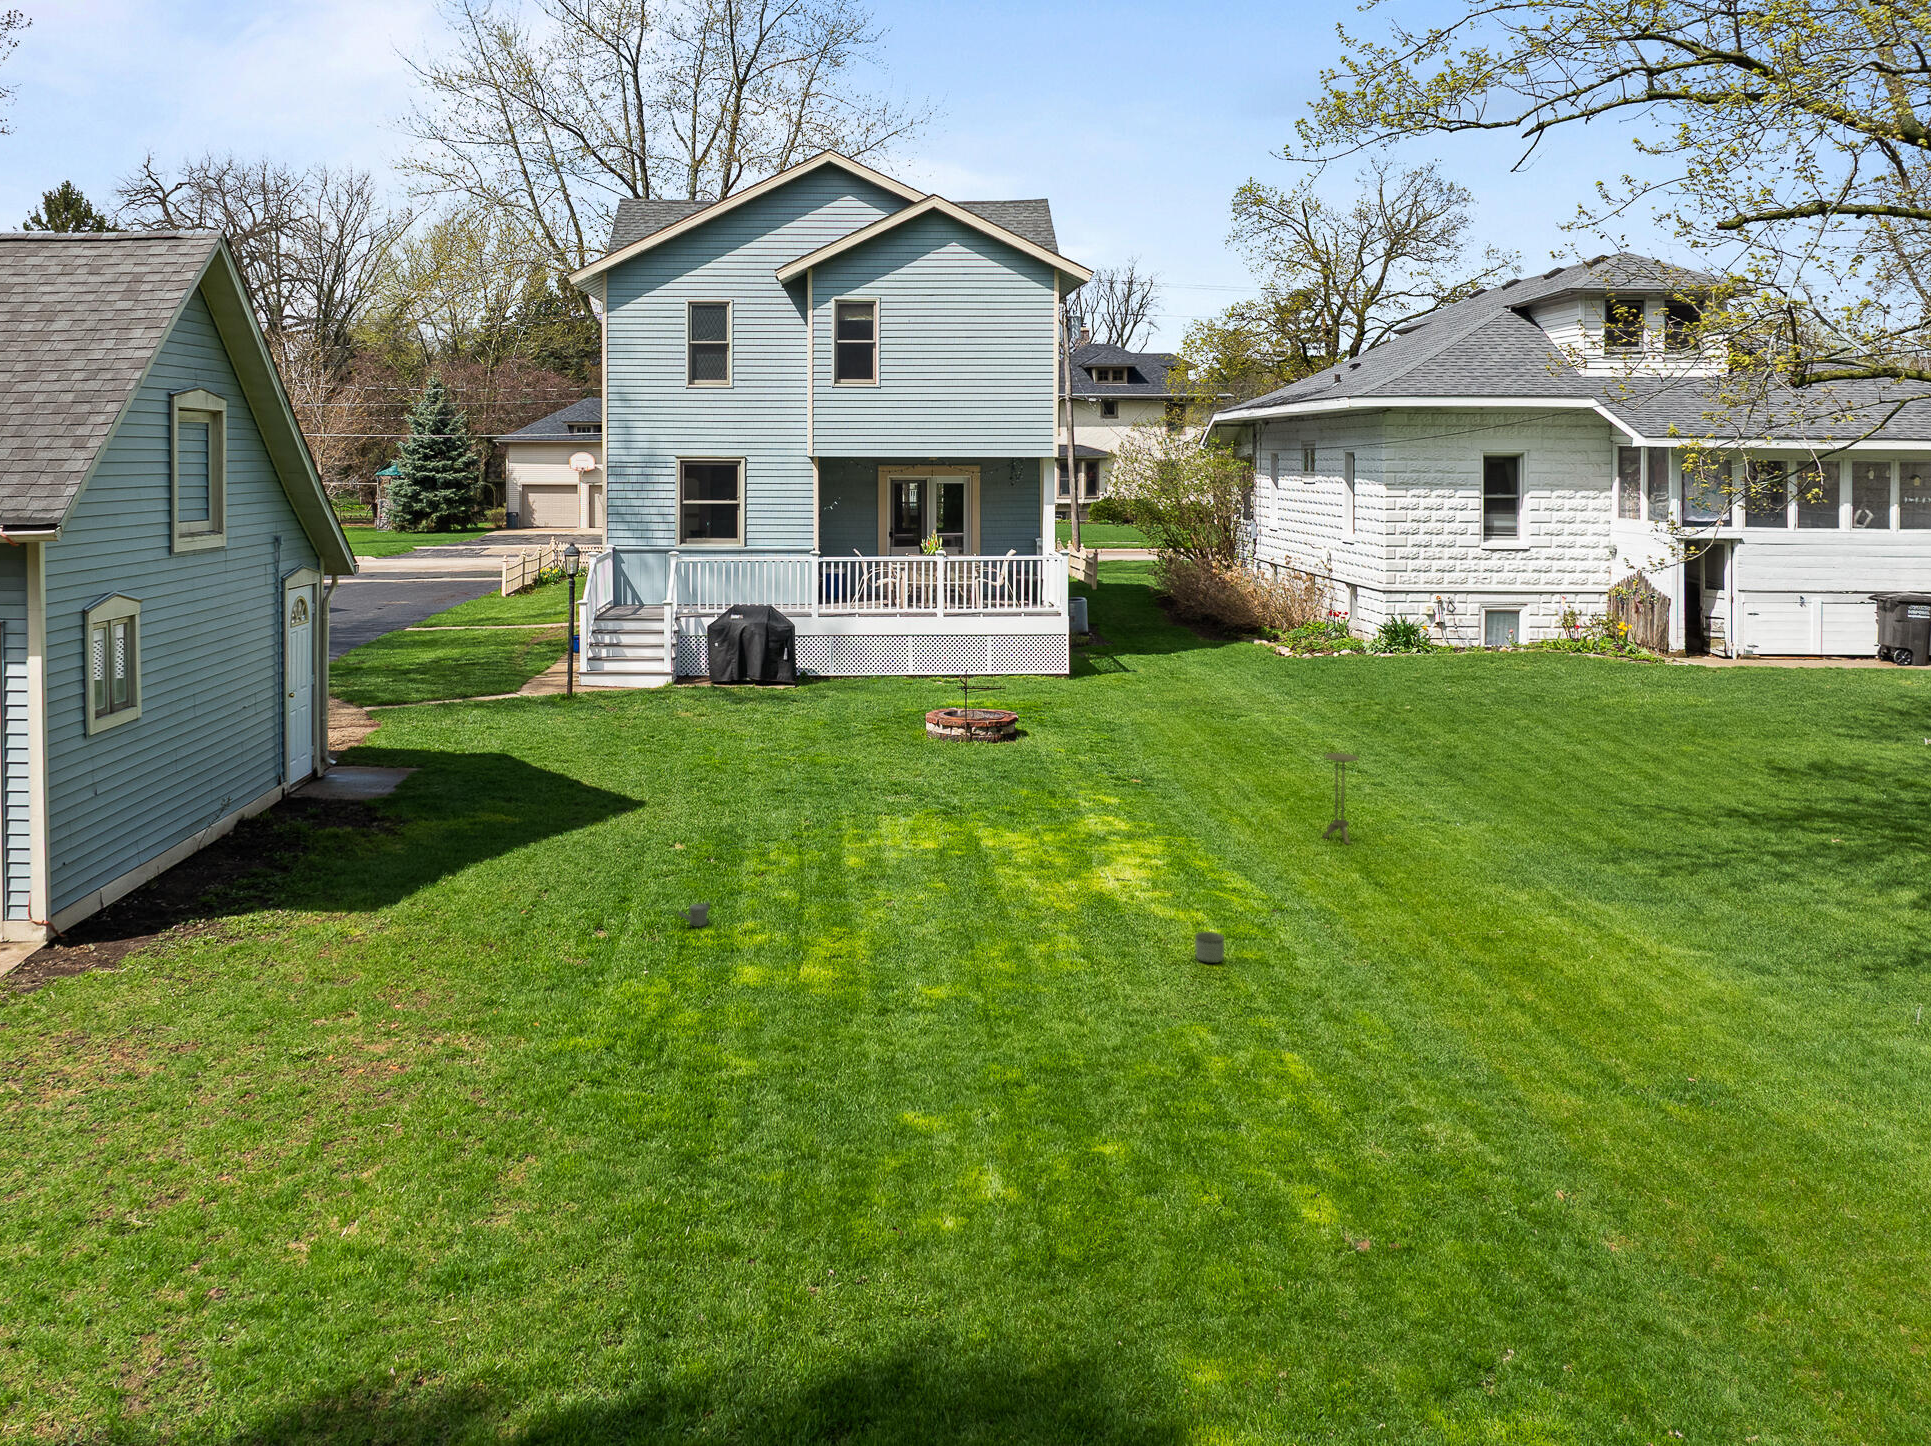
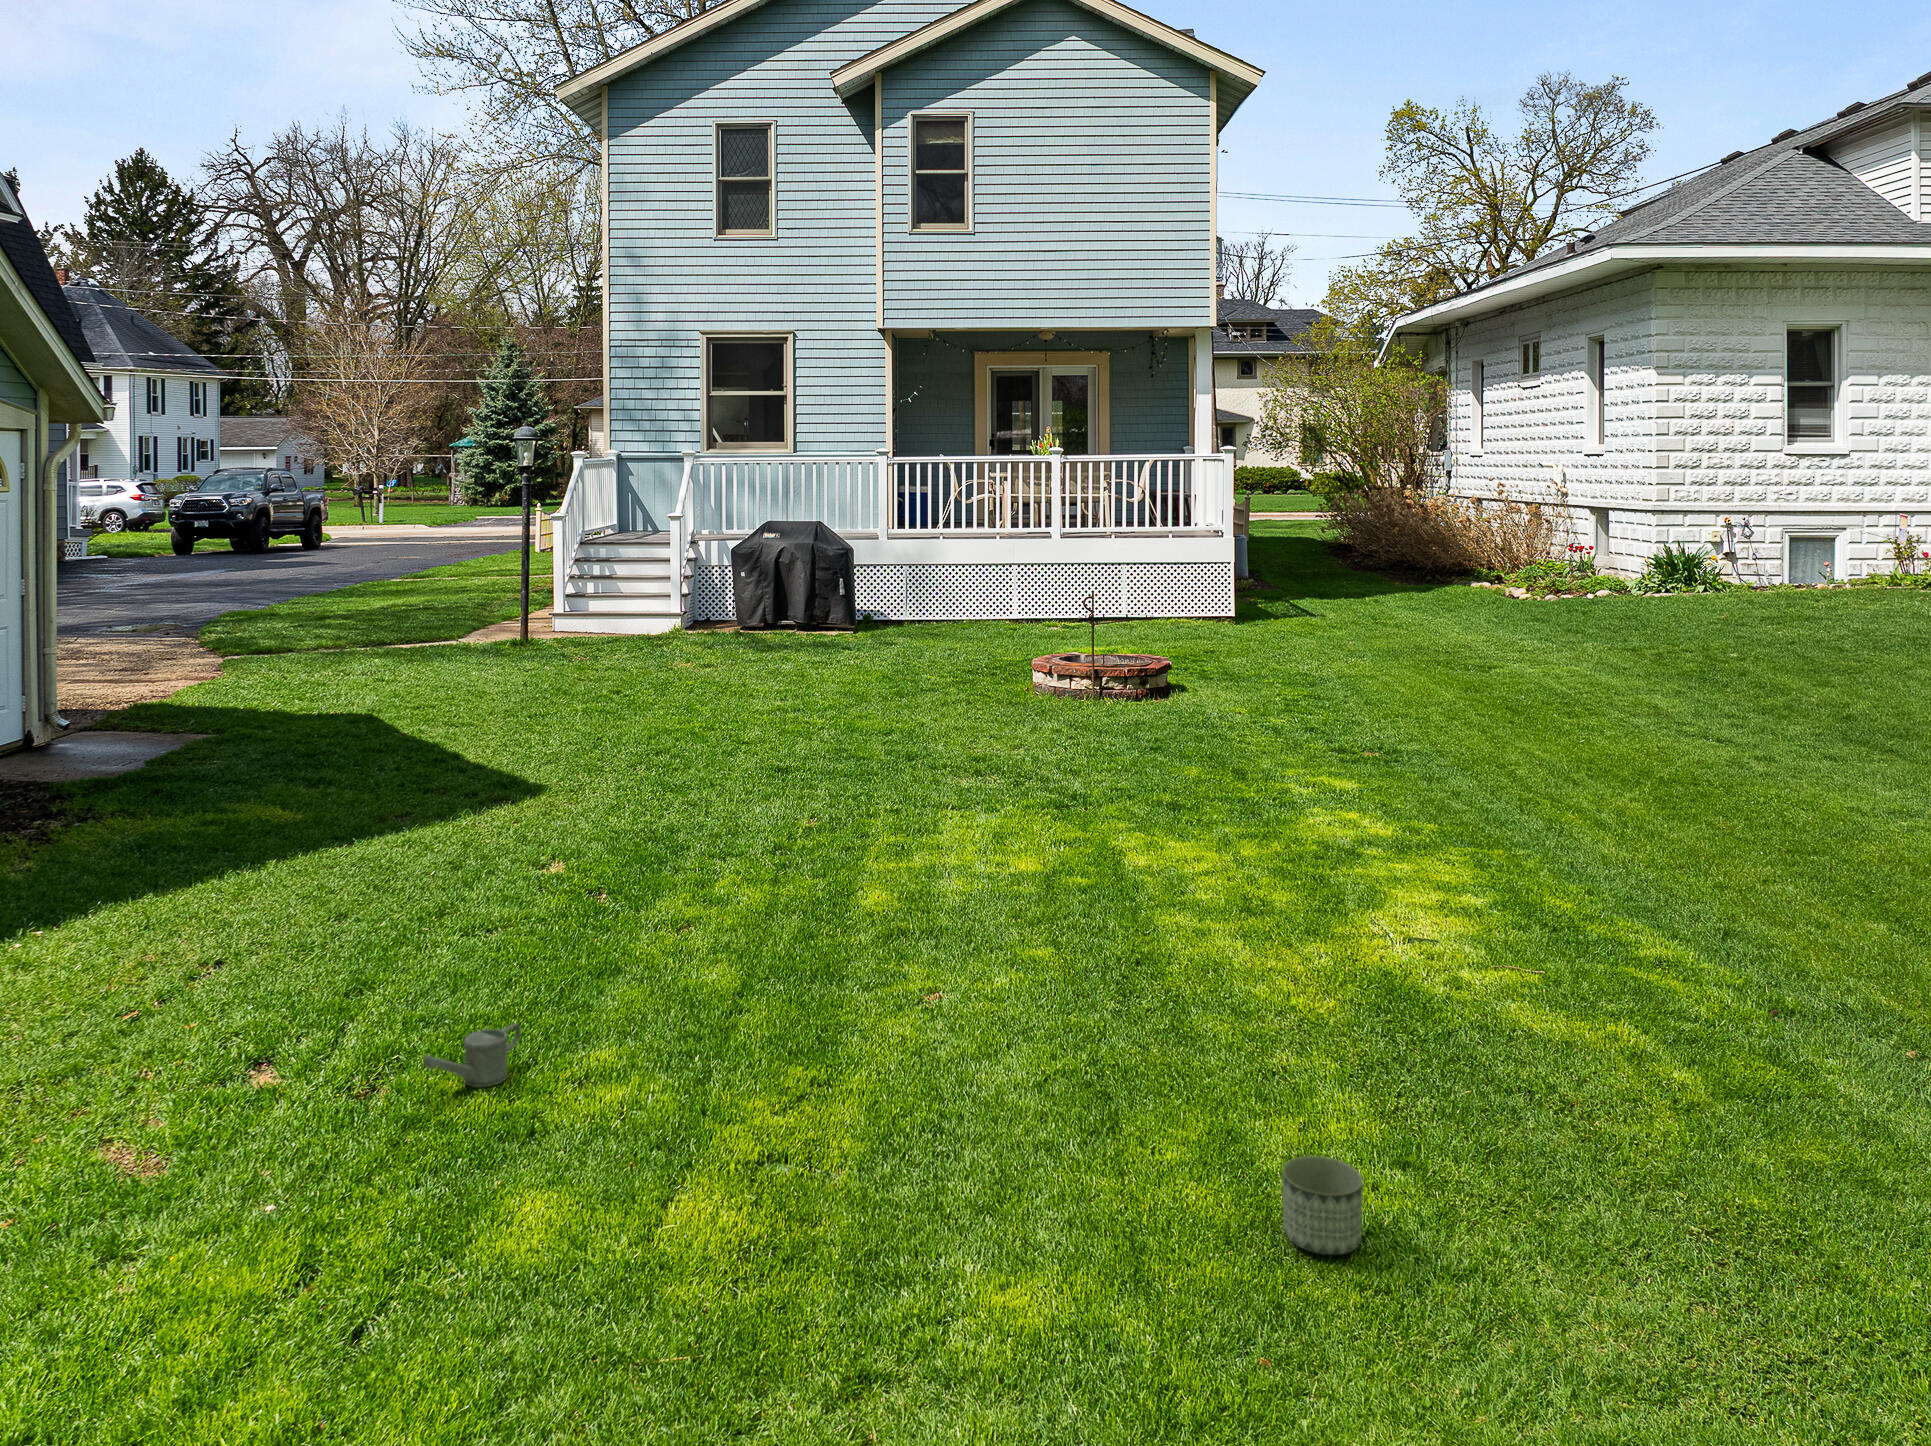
side table: present [1323,753,1359,844] -> none [1788,702,1868,877]
planter: present [1195,932,1224,963] -> present [1282,1156,1363,1255]

